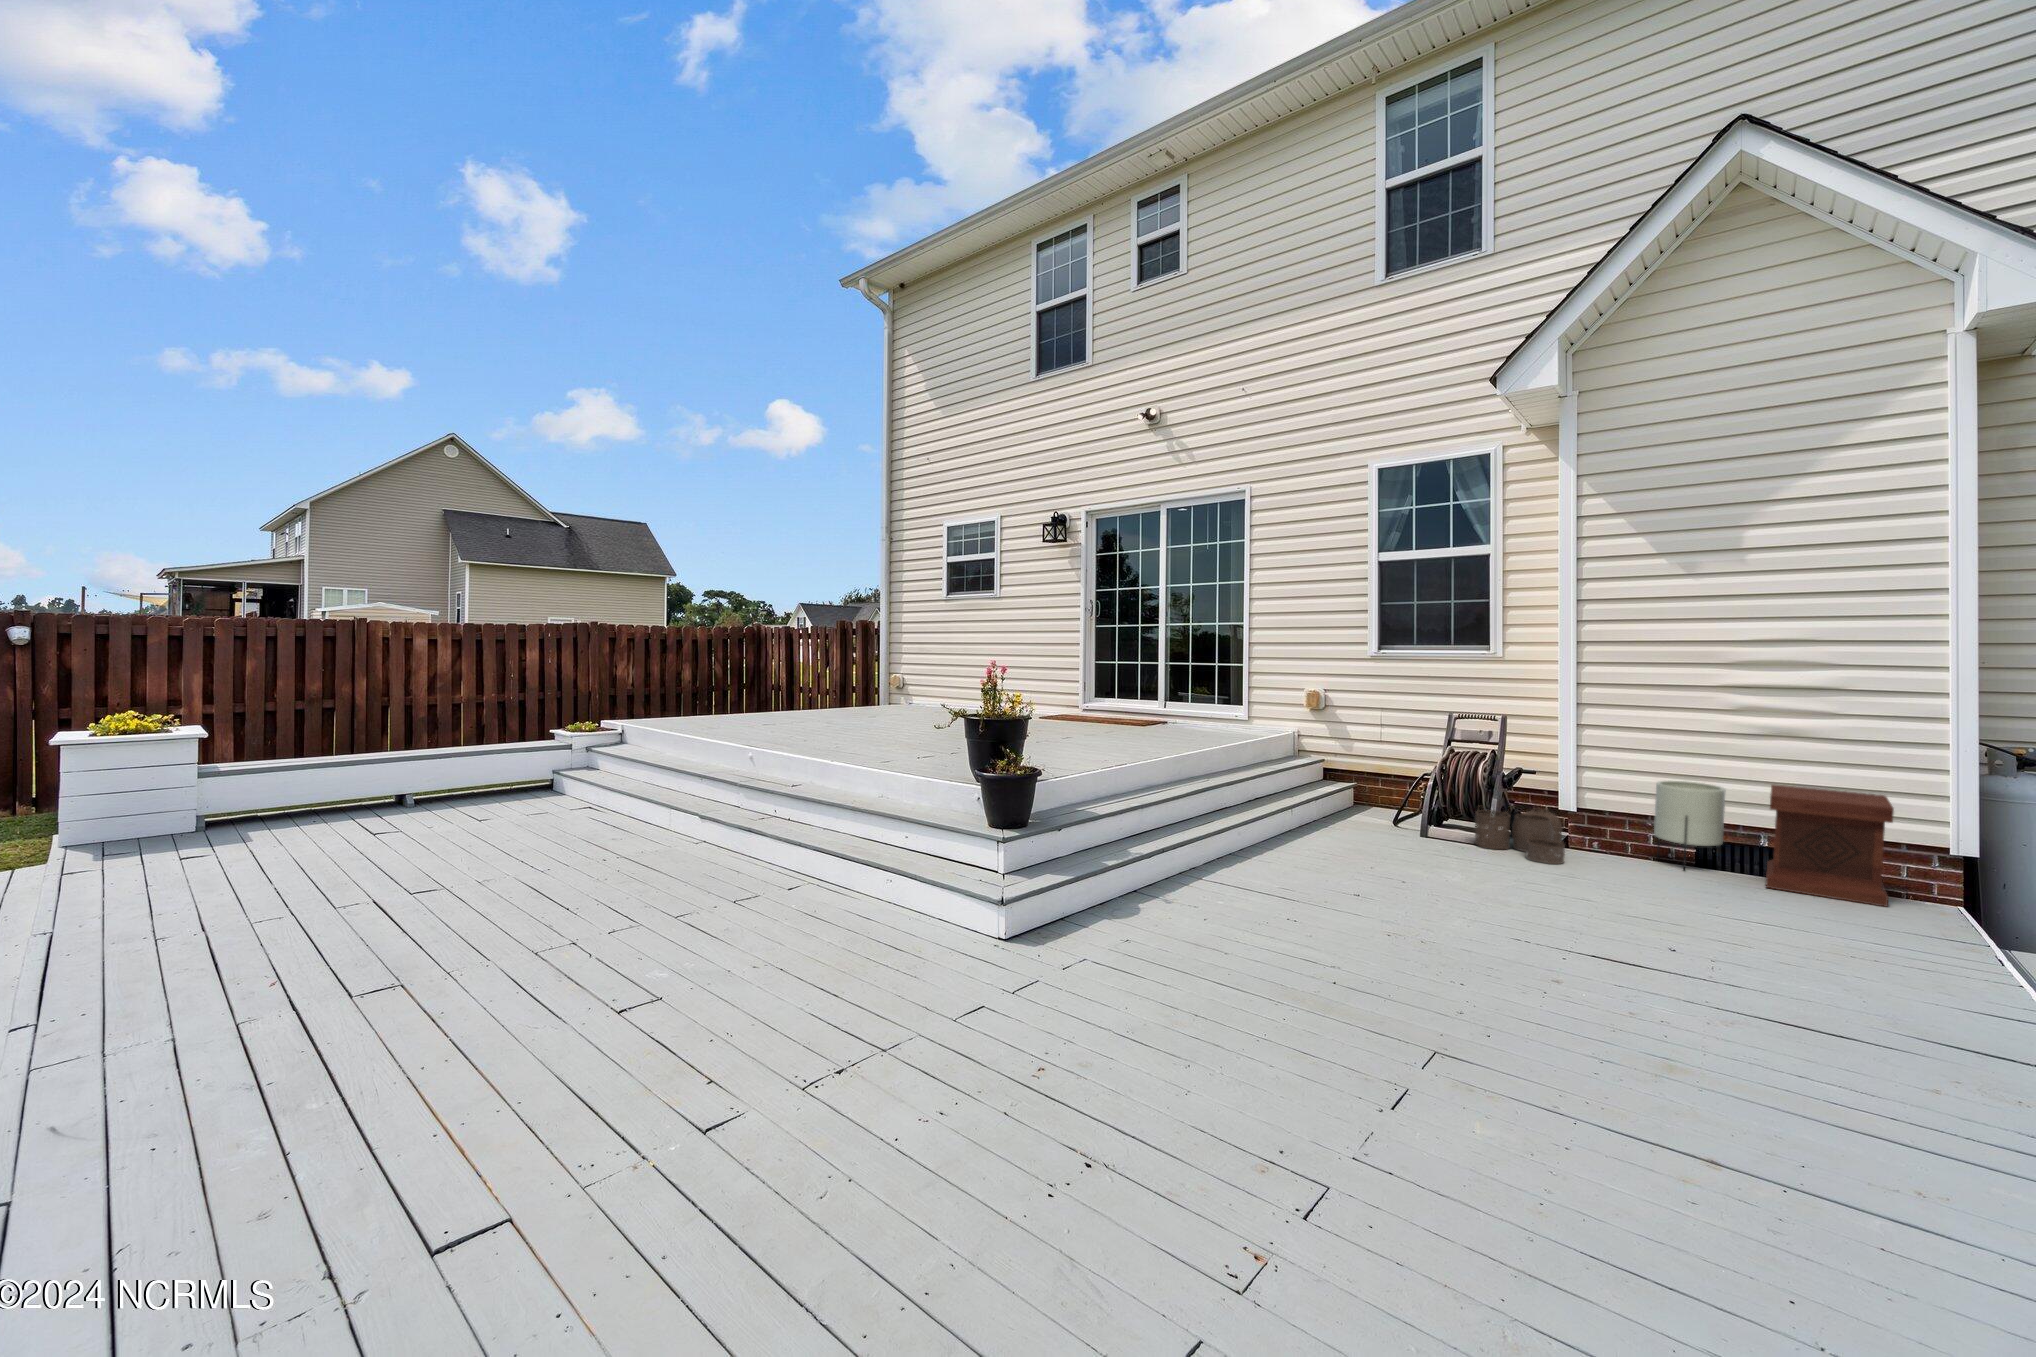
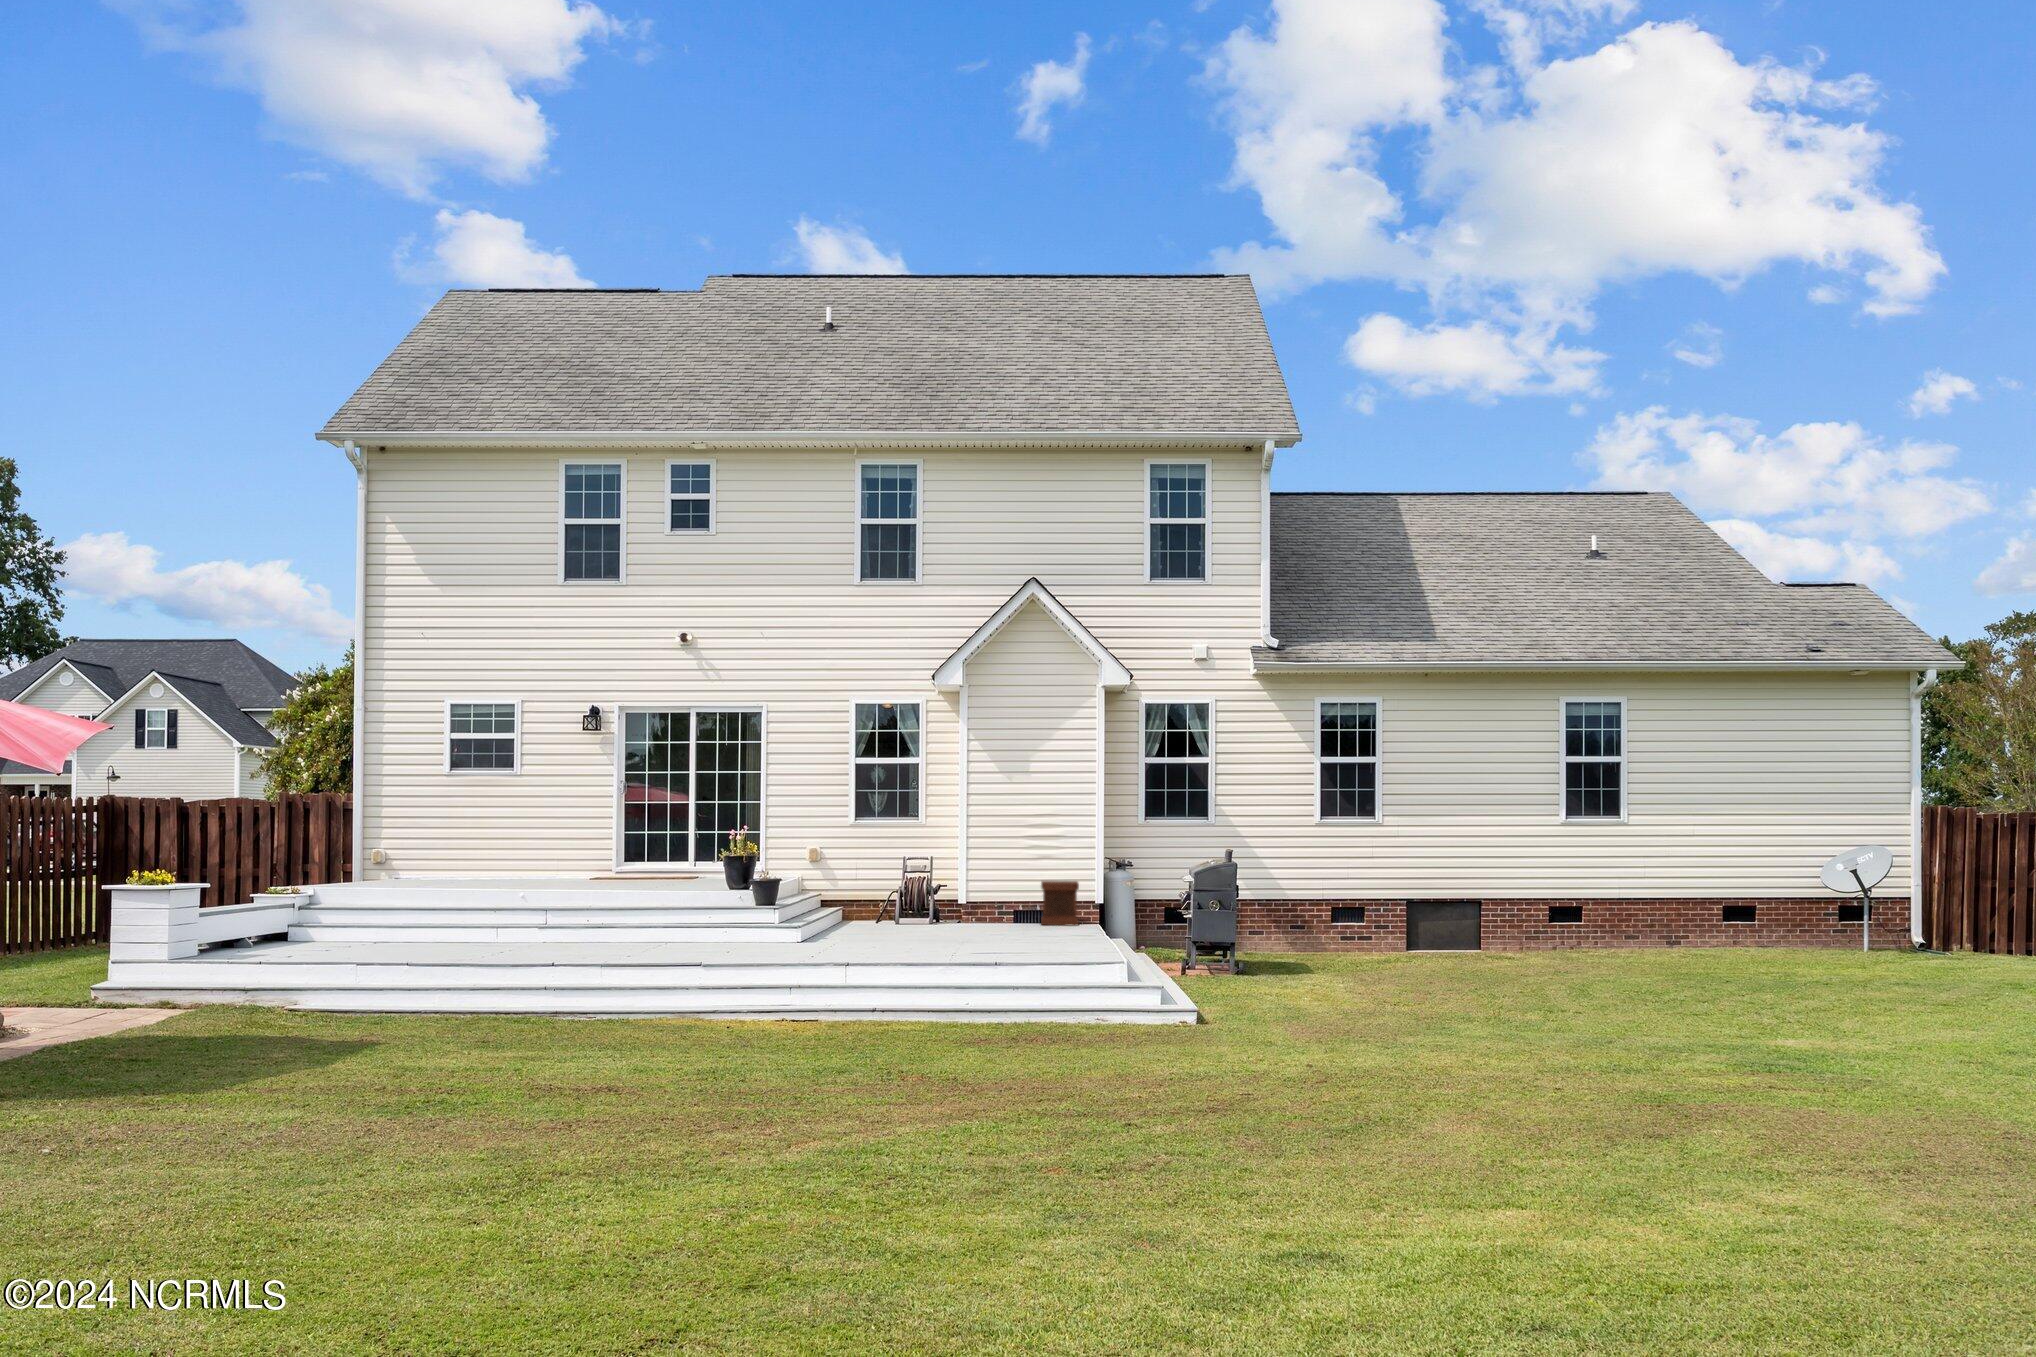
planter: present [1654,781,1726,869] -> none [1000,883,1026,924]
woven basket: present [1475,808,1565,864] -> none [926,903,968,927]

